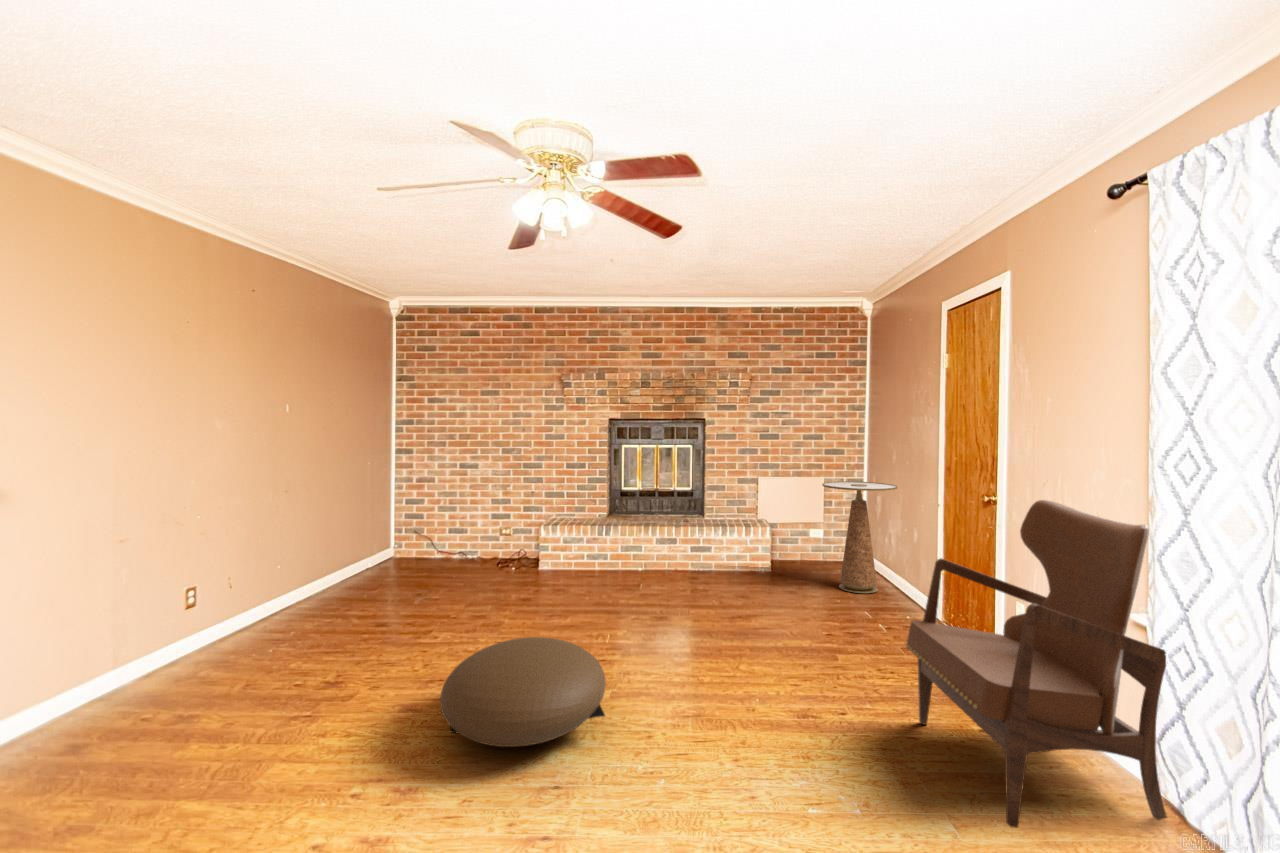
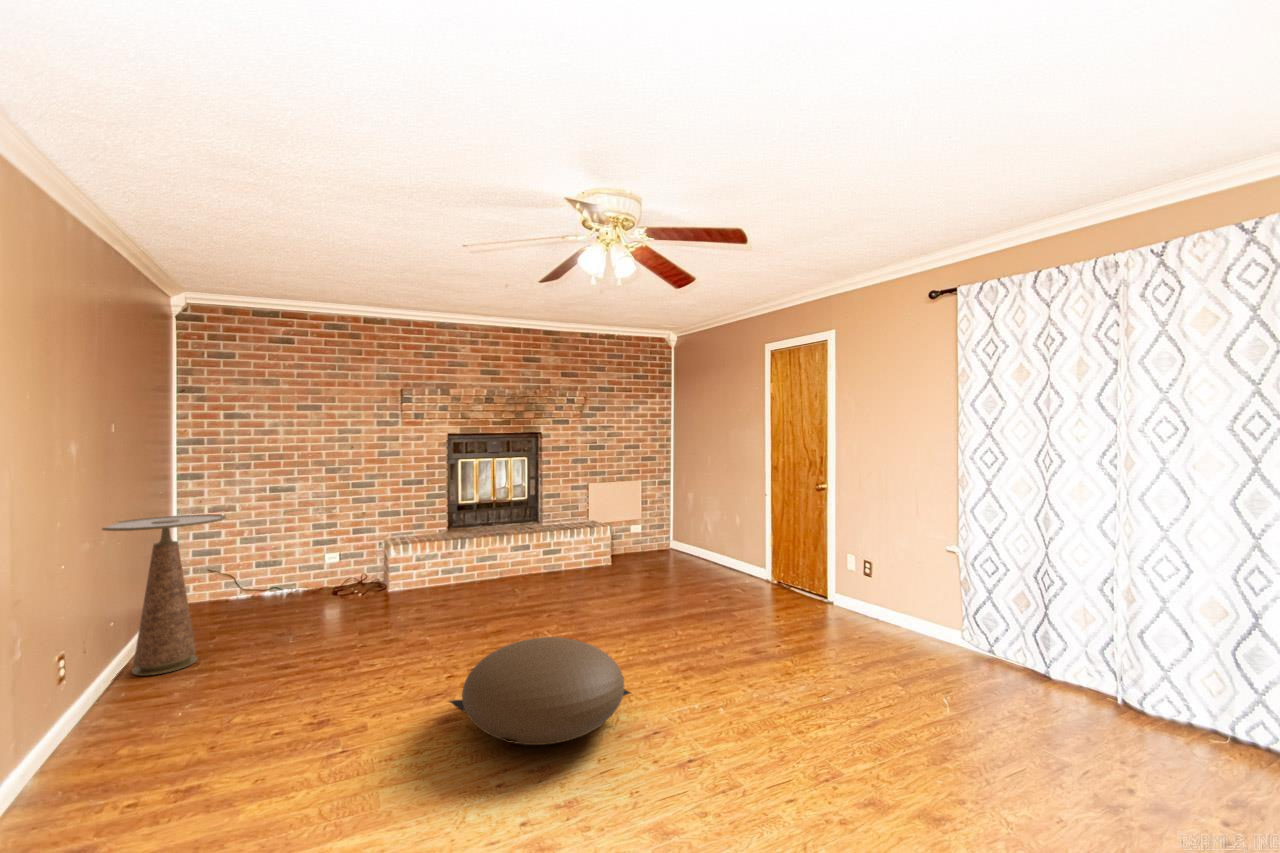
side table: present [822,481,897,594] -> present [102,514,226,675]
armchair: present [906,500,1167,828] -> none [818,475,991,693]

